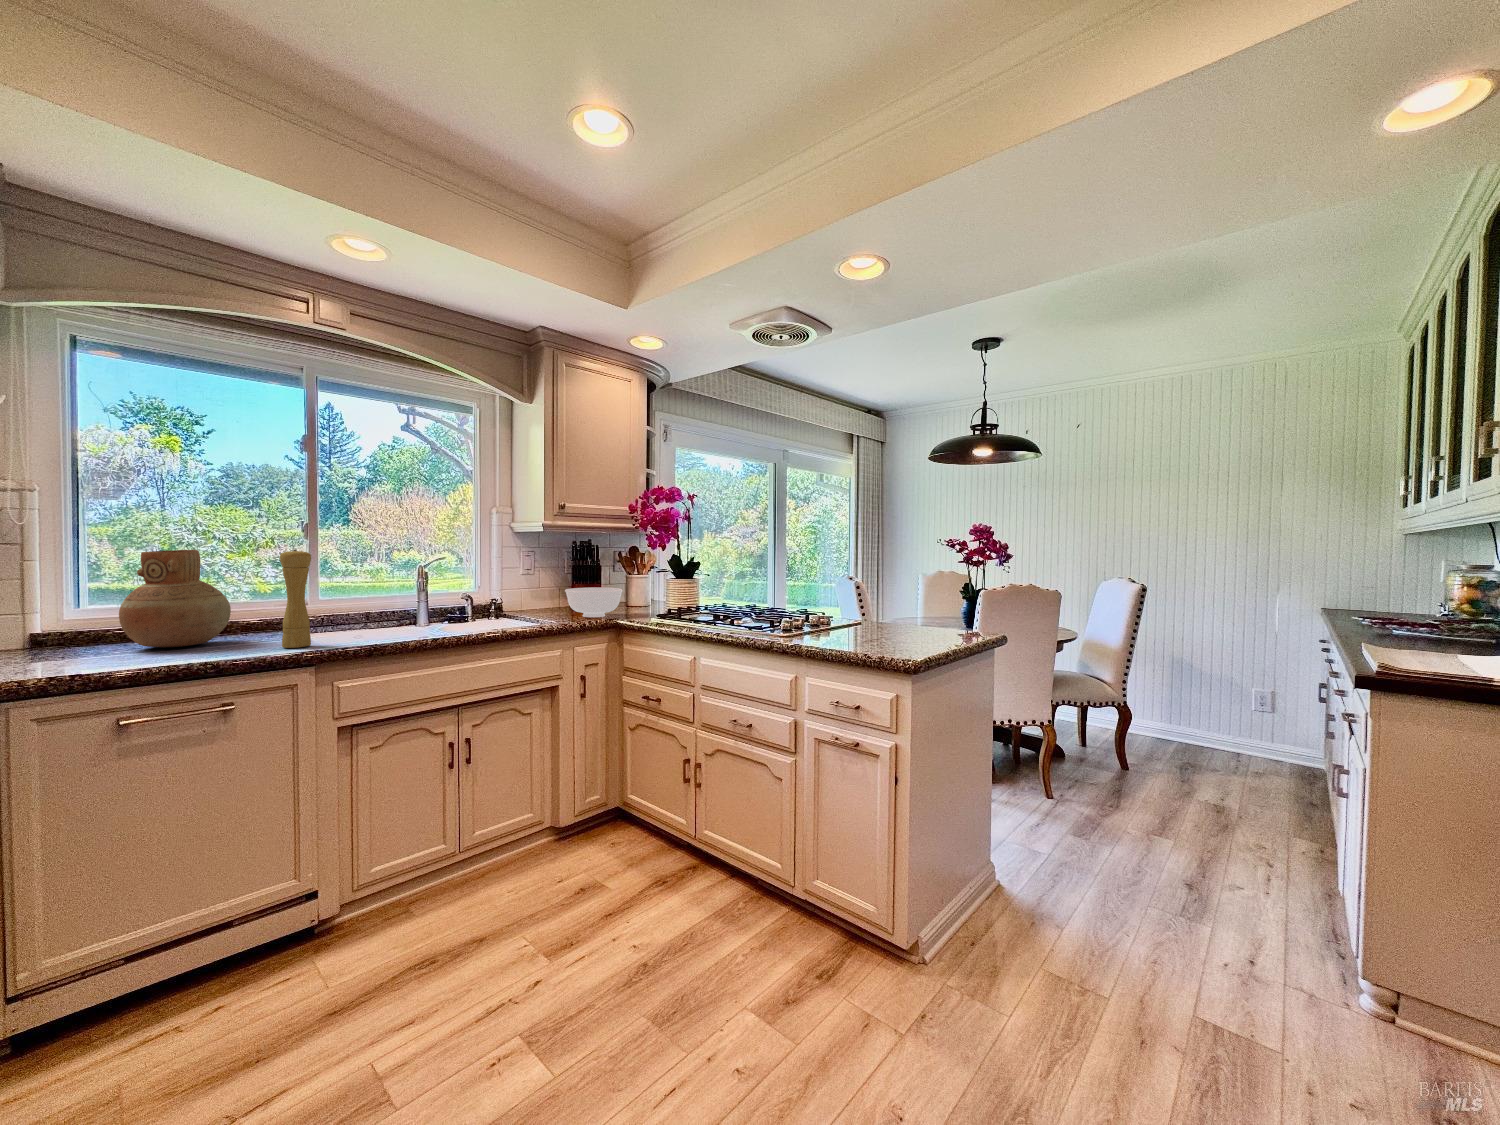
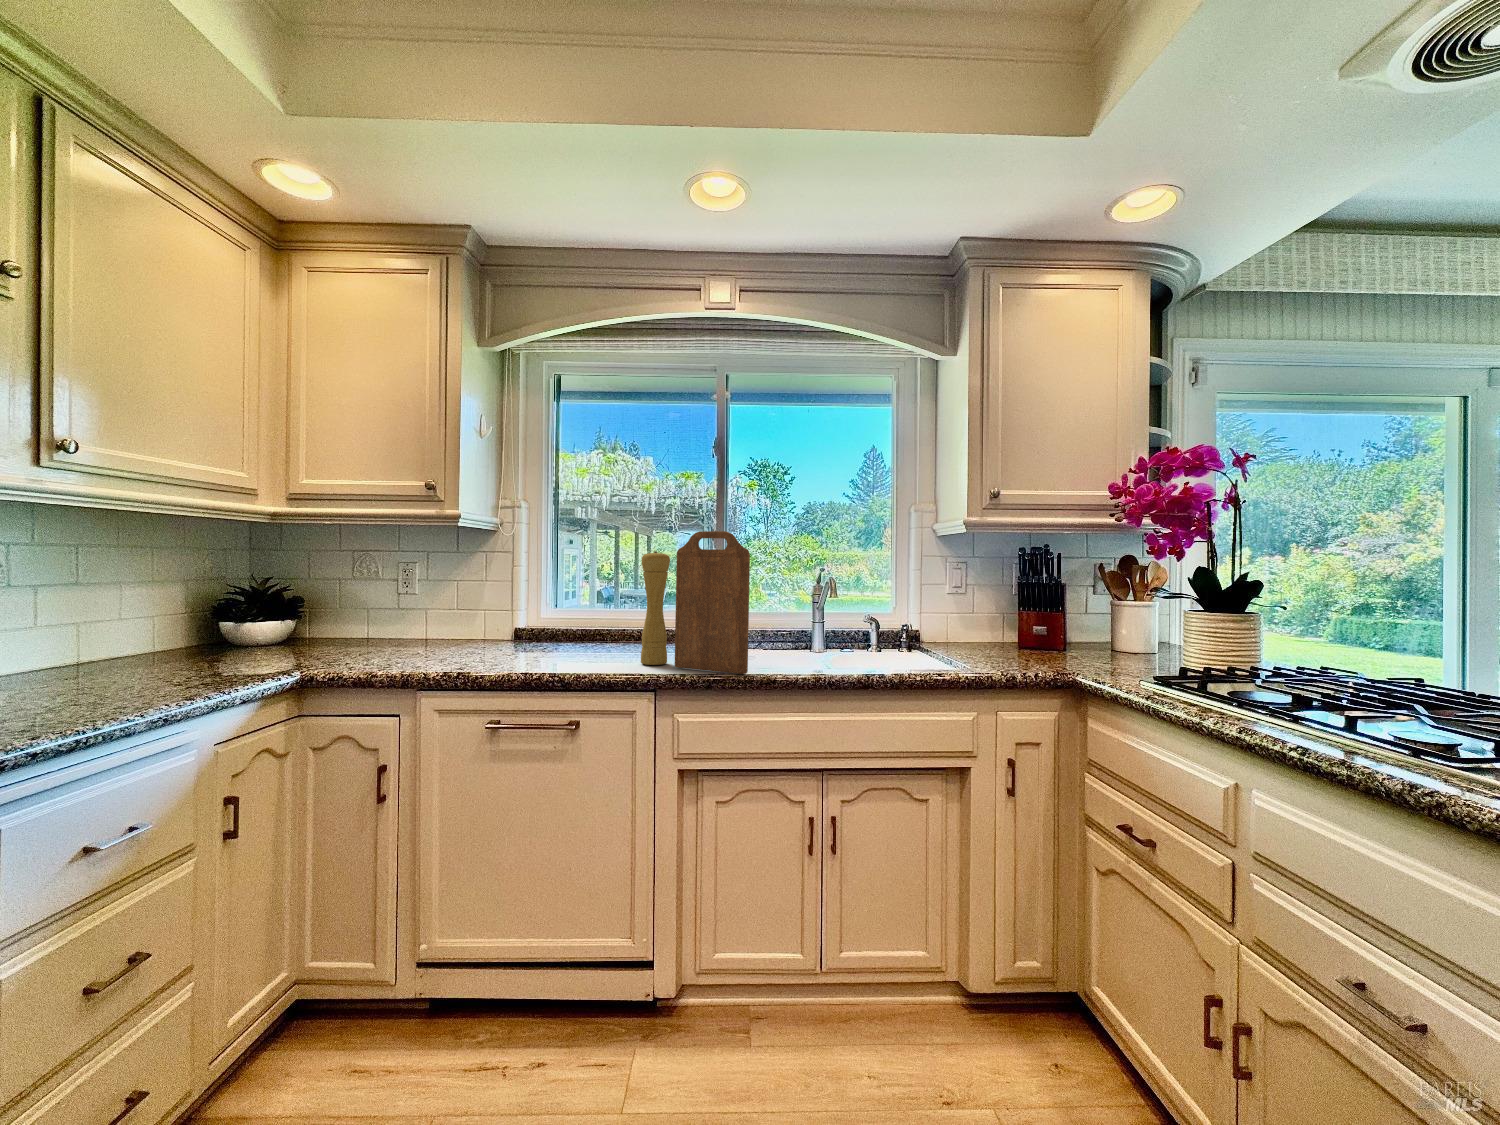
cutting board: none [325,534,401,646] -> present [675,531,750,674]
vase: present [119,550,231,647] -> none [541,552,623,649]
bowl: present [565,587,622,617] -> none [996,618,1093,667]

